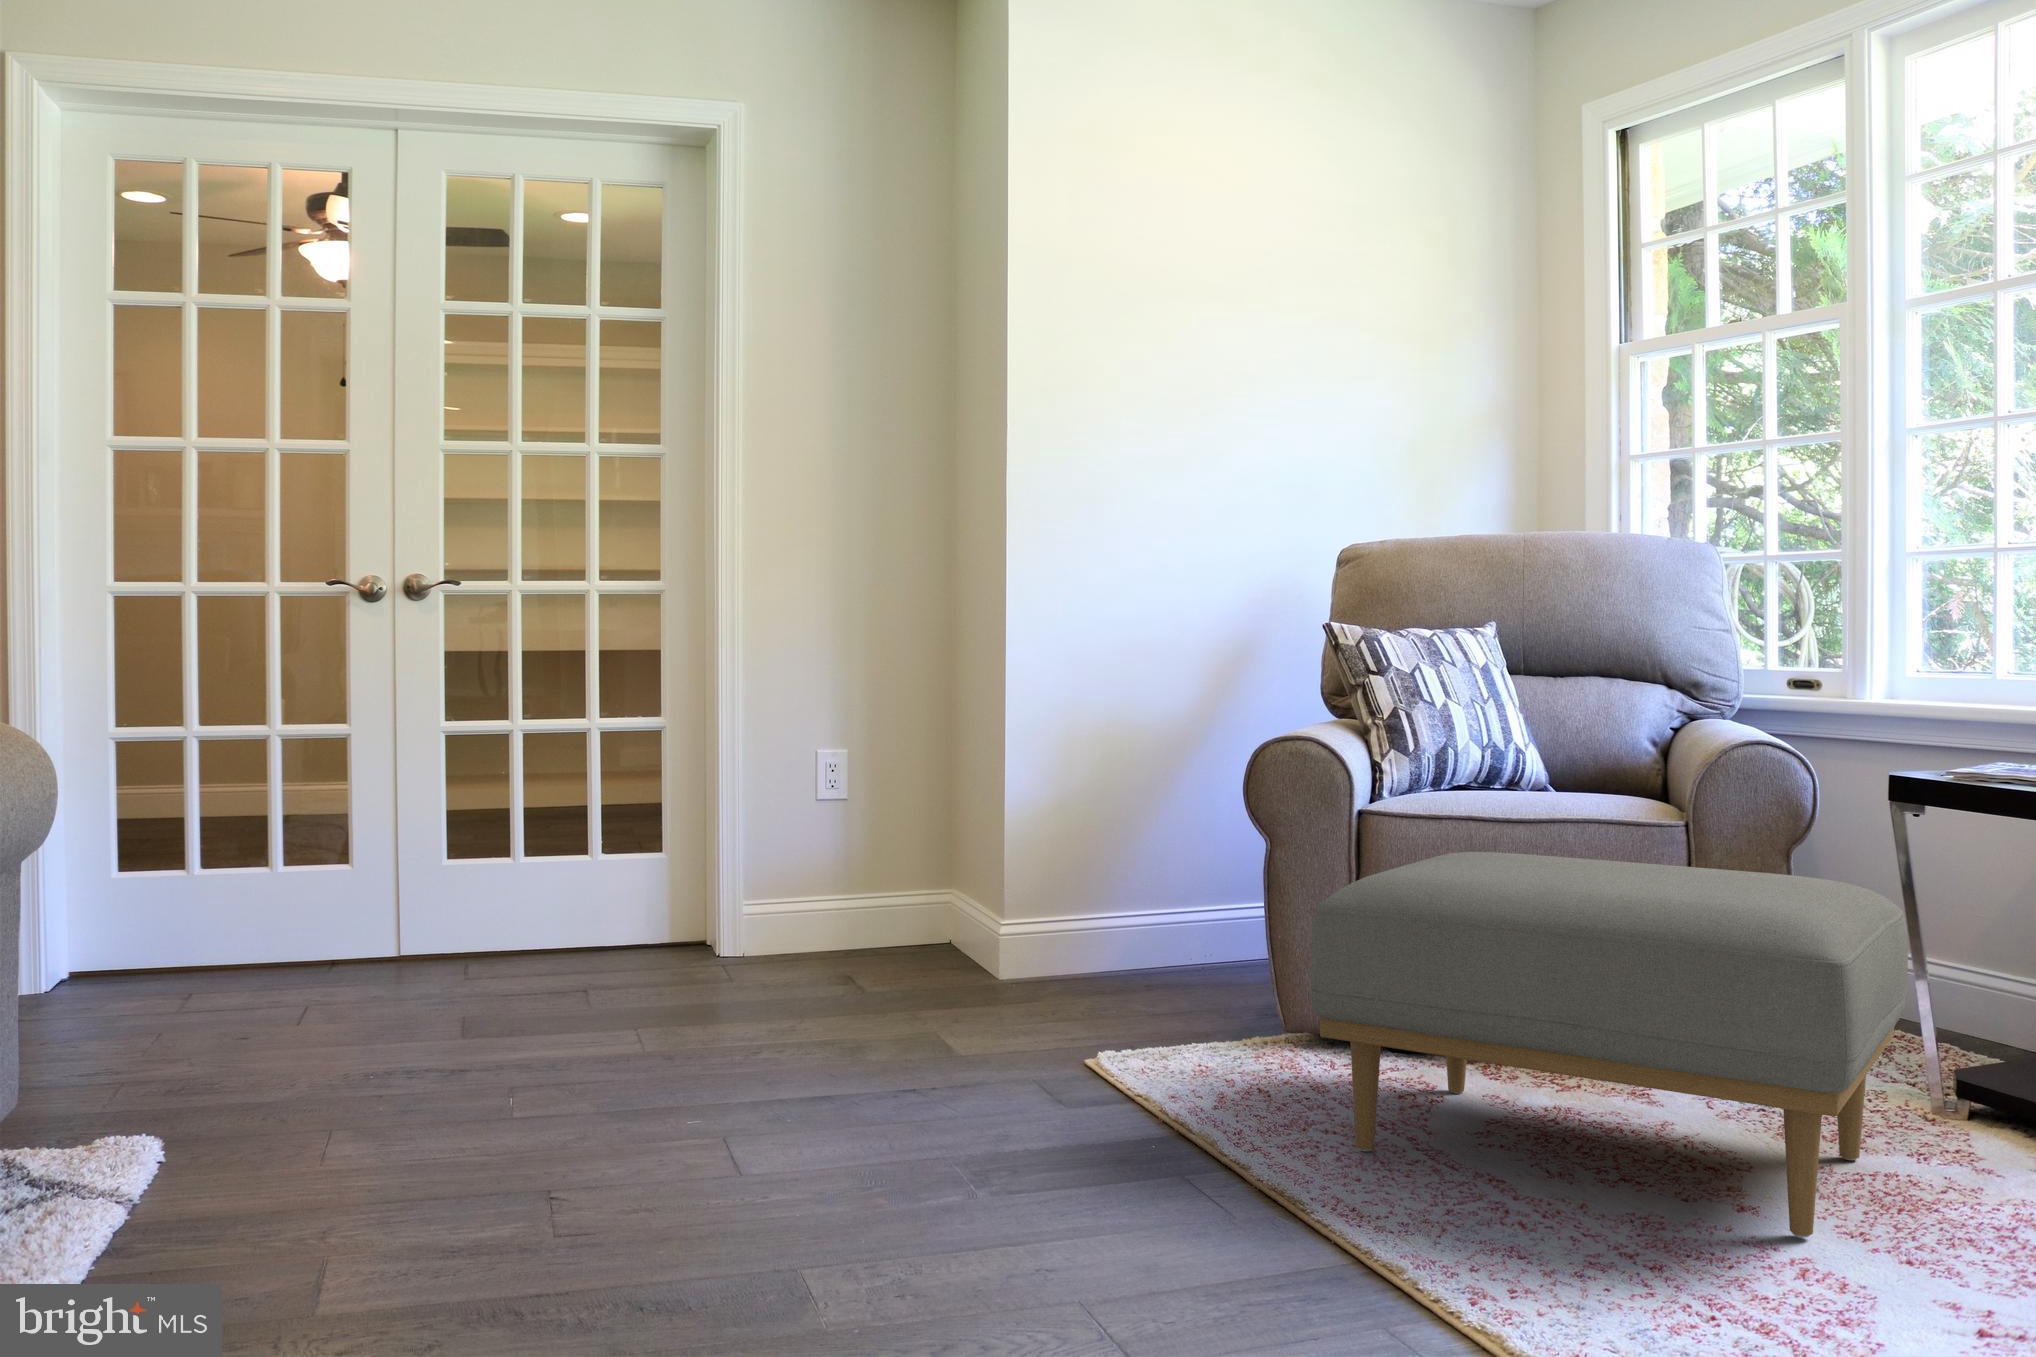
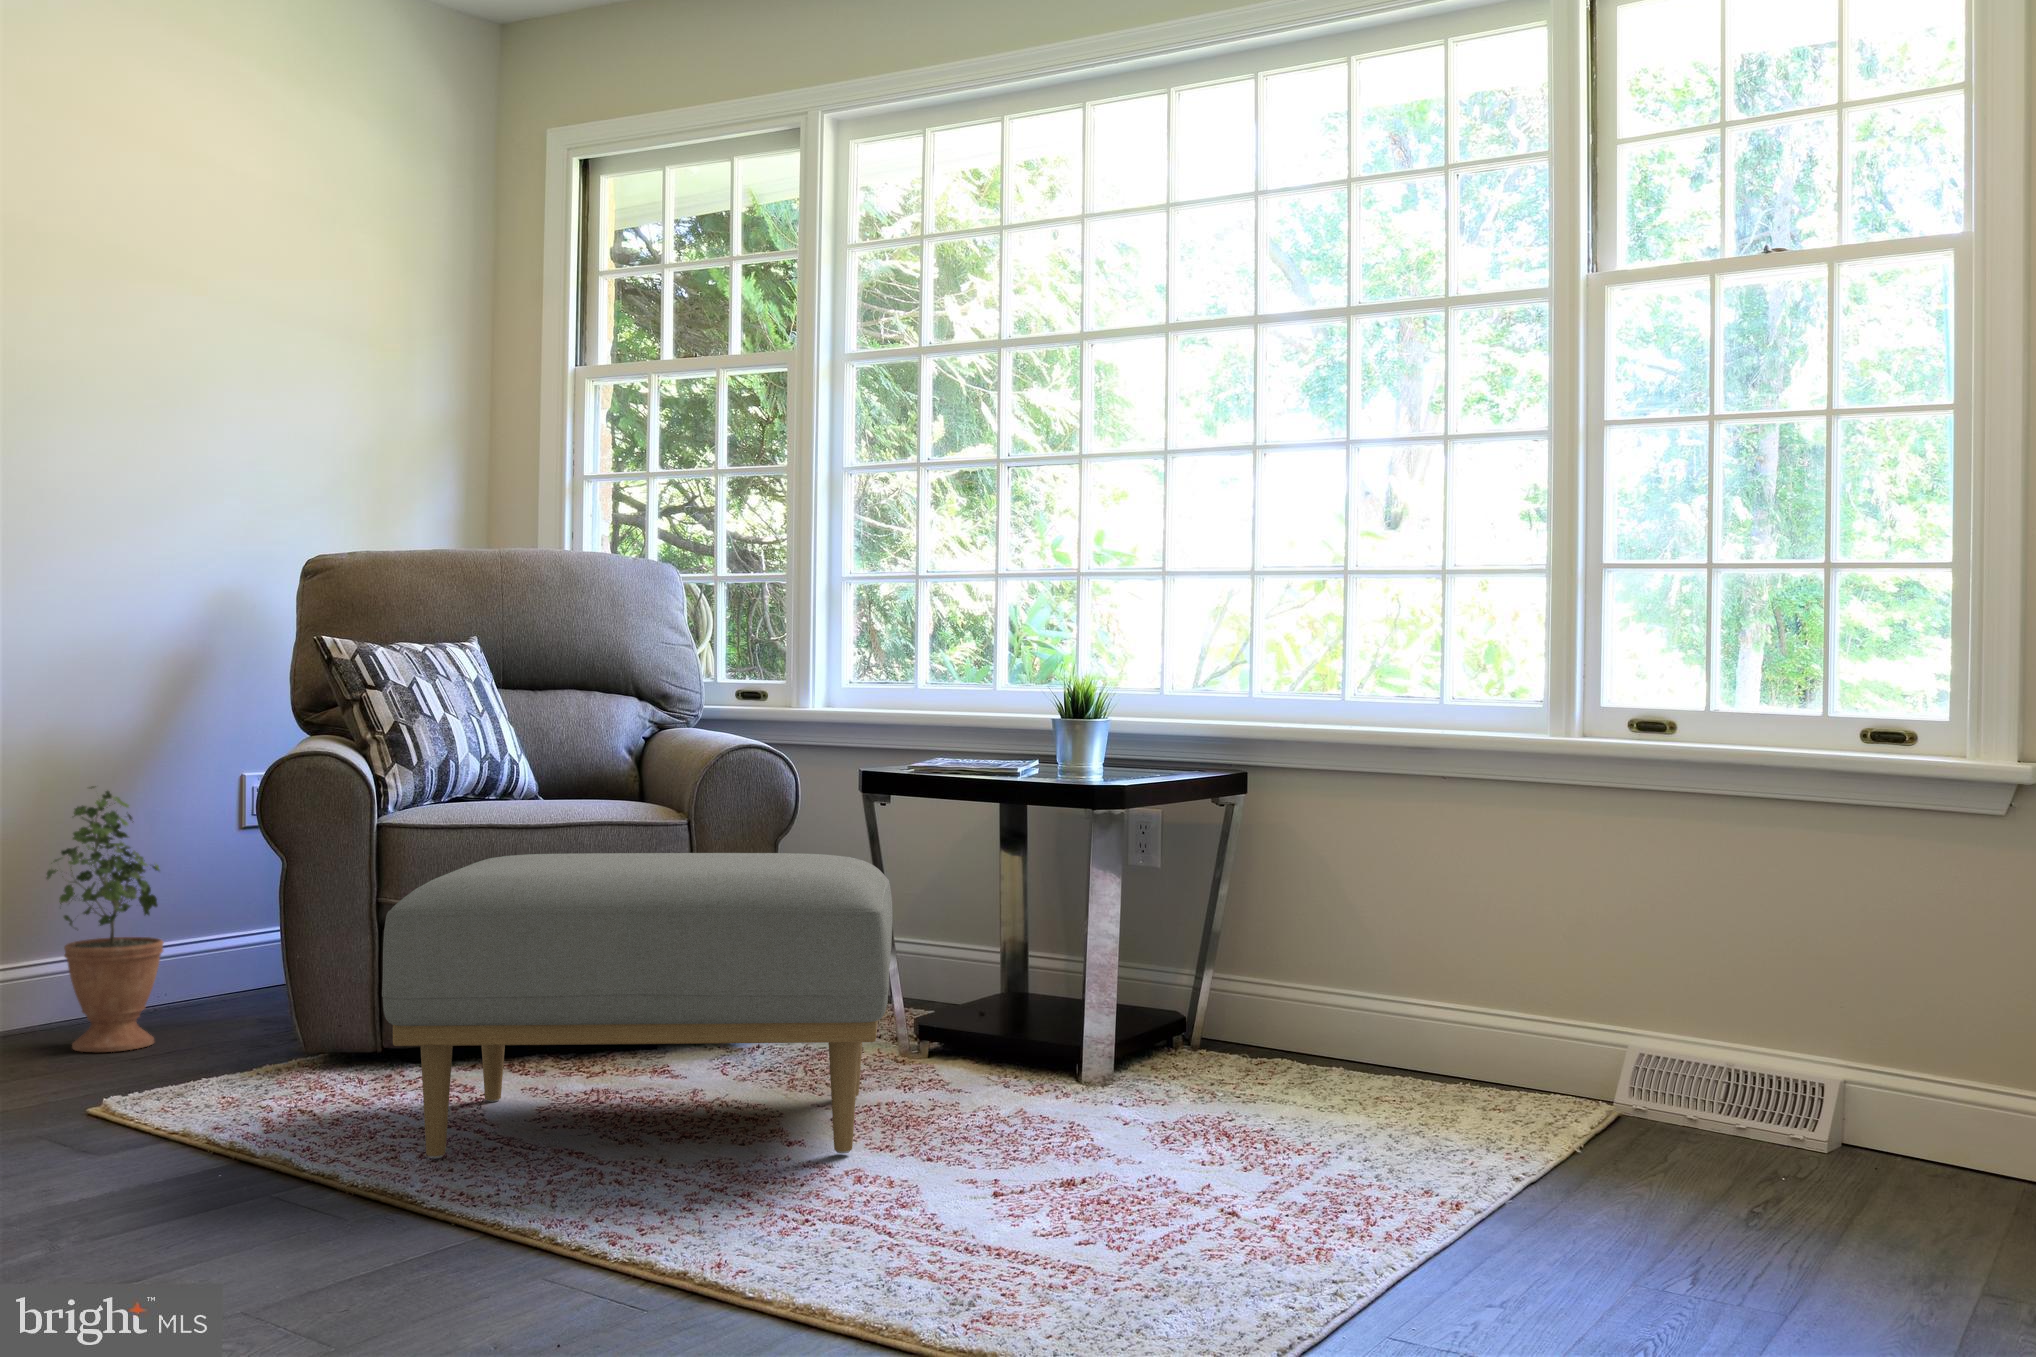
potted plant: none [1125,757,1217,986] -> present [47,786,164,1052]

